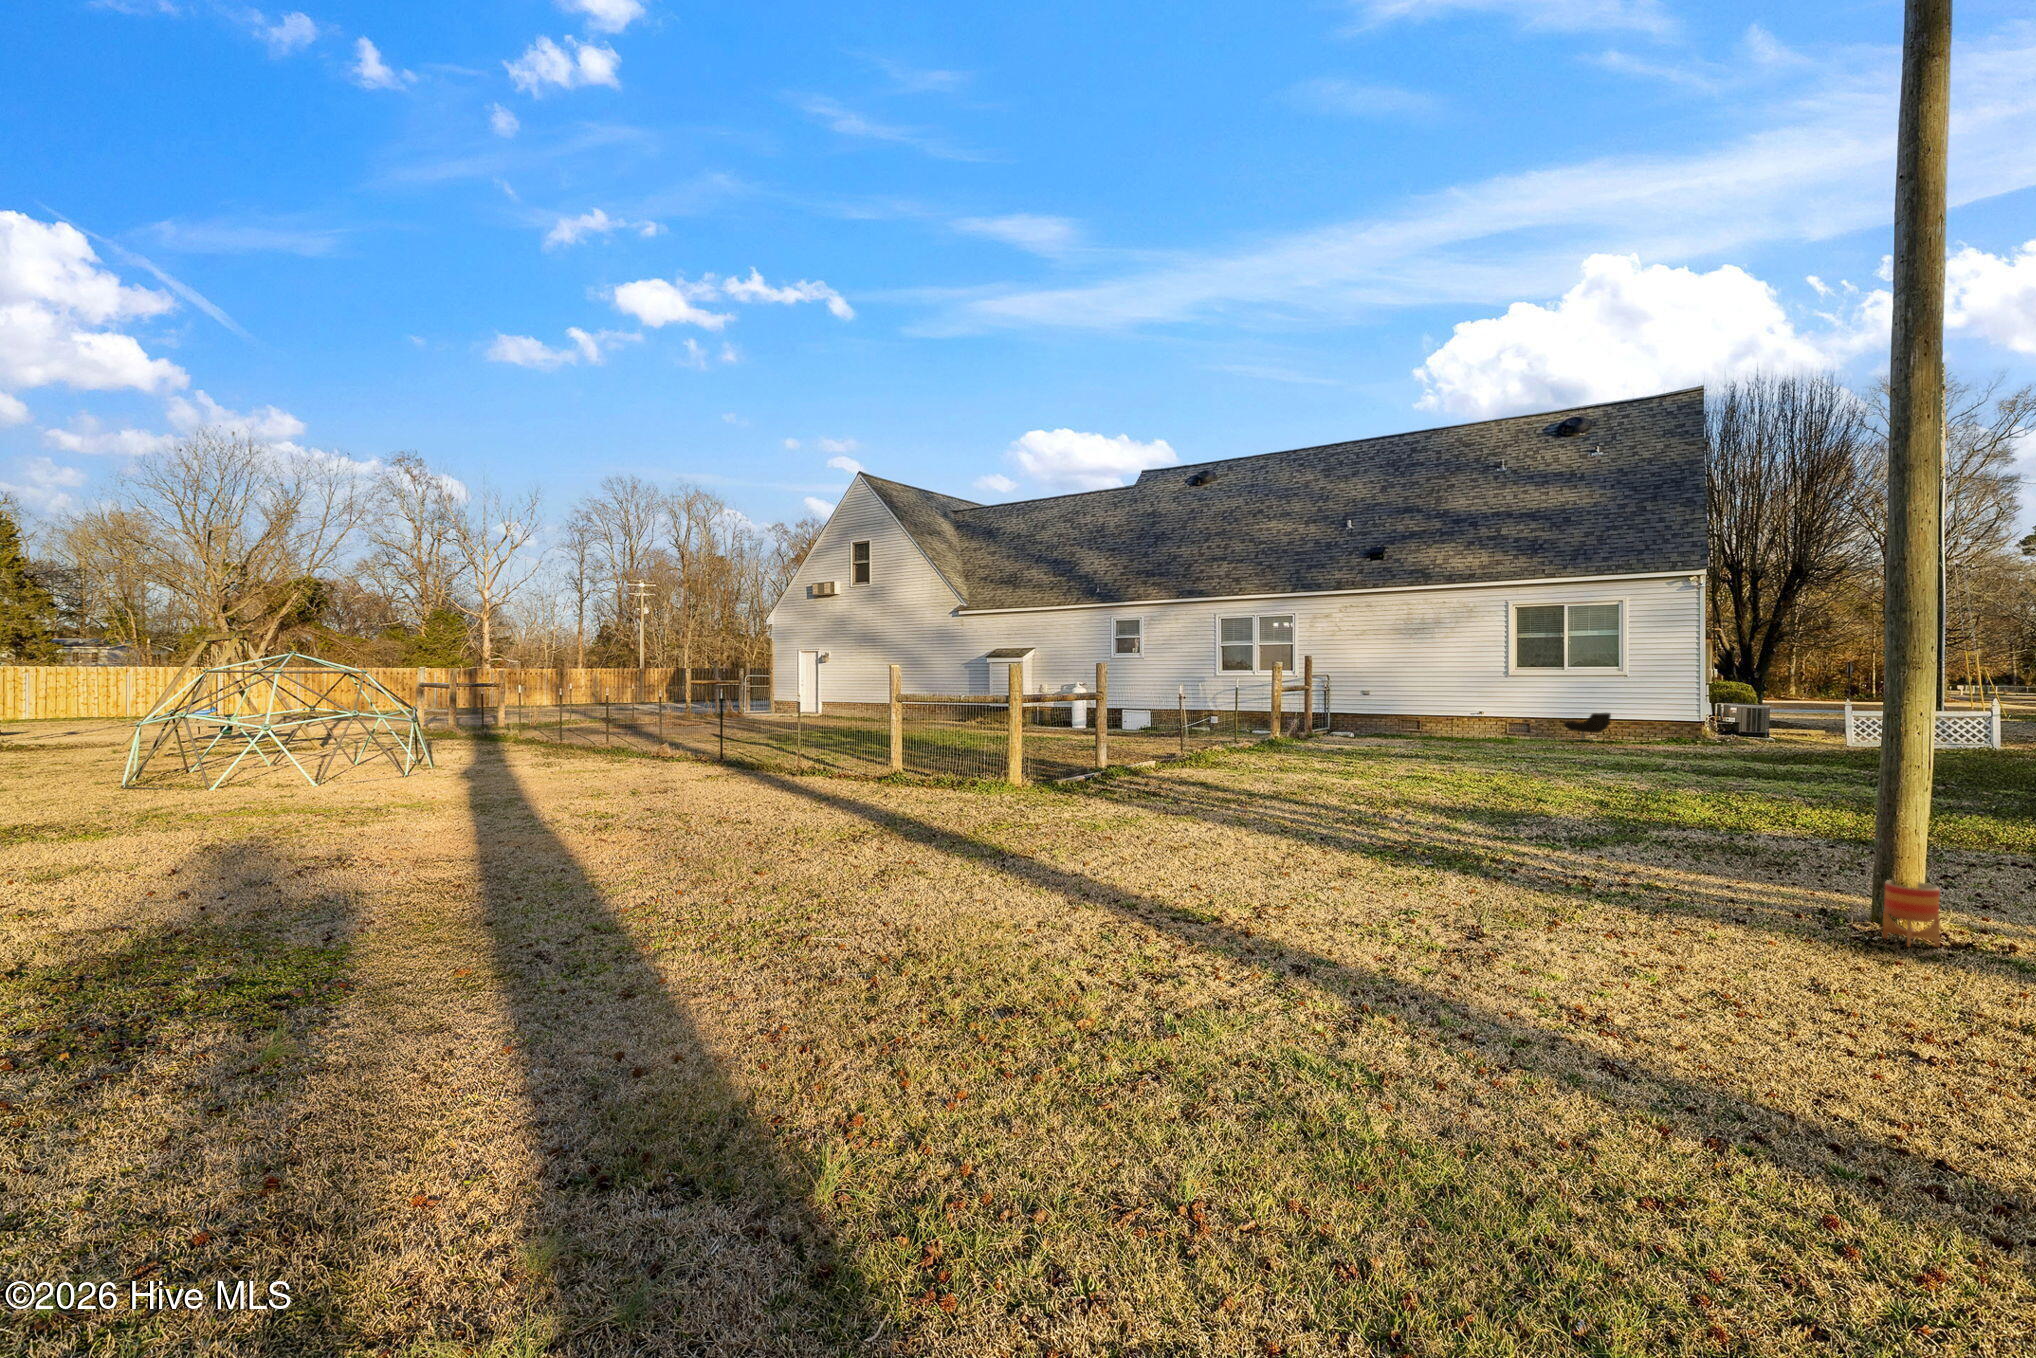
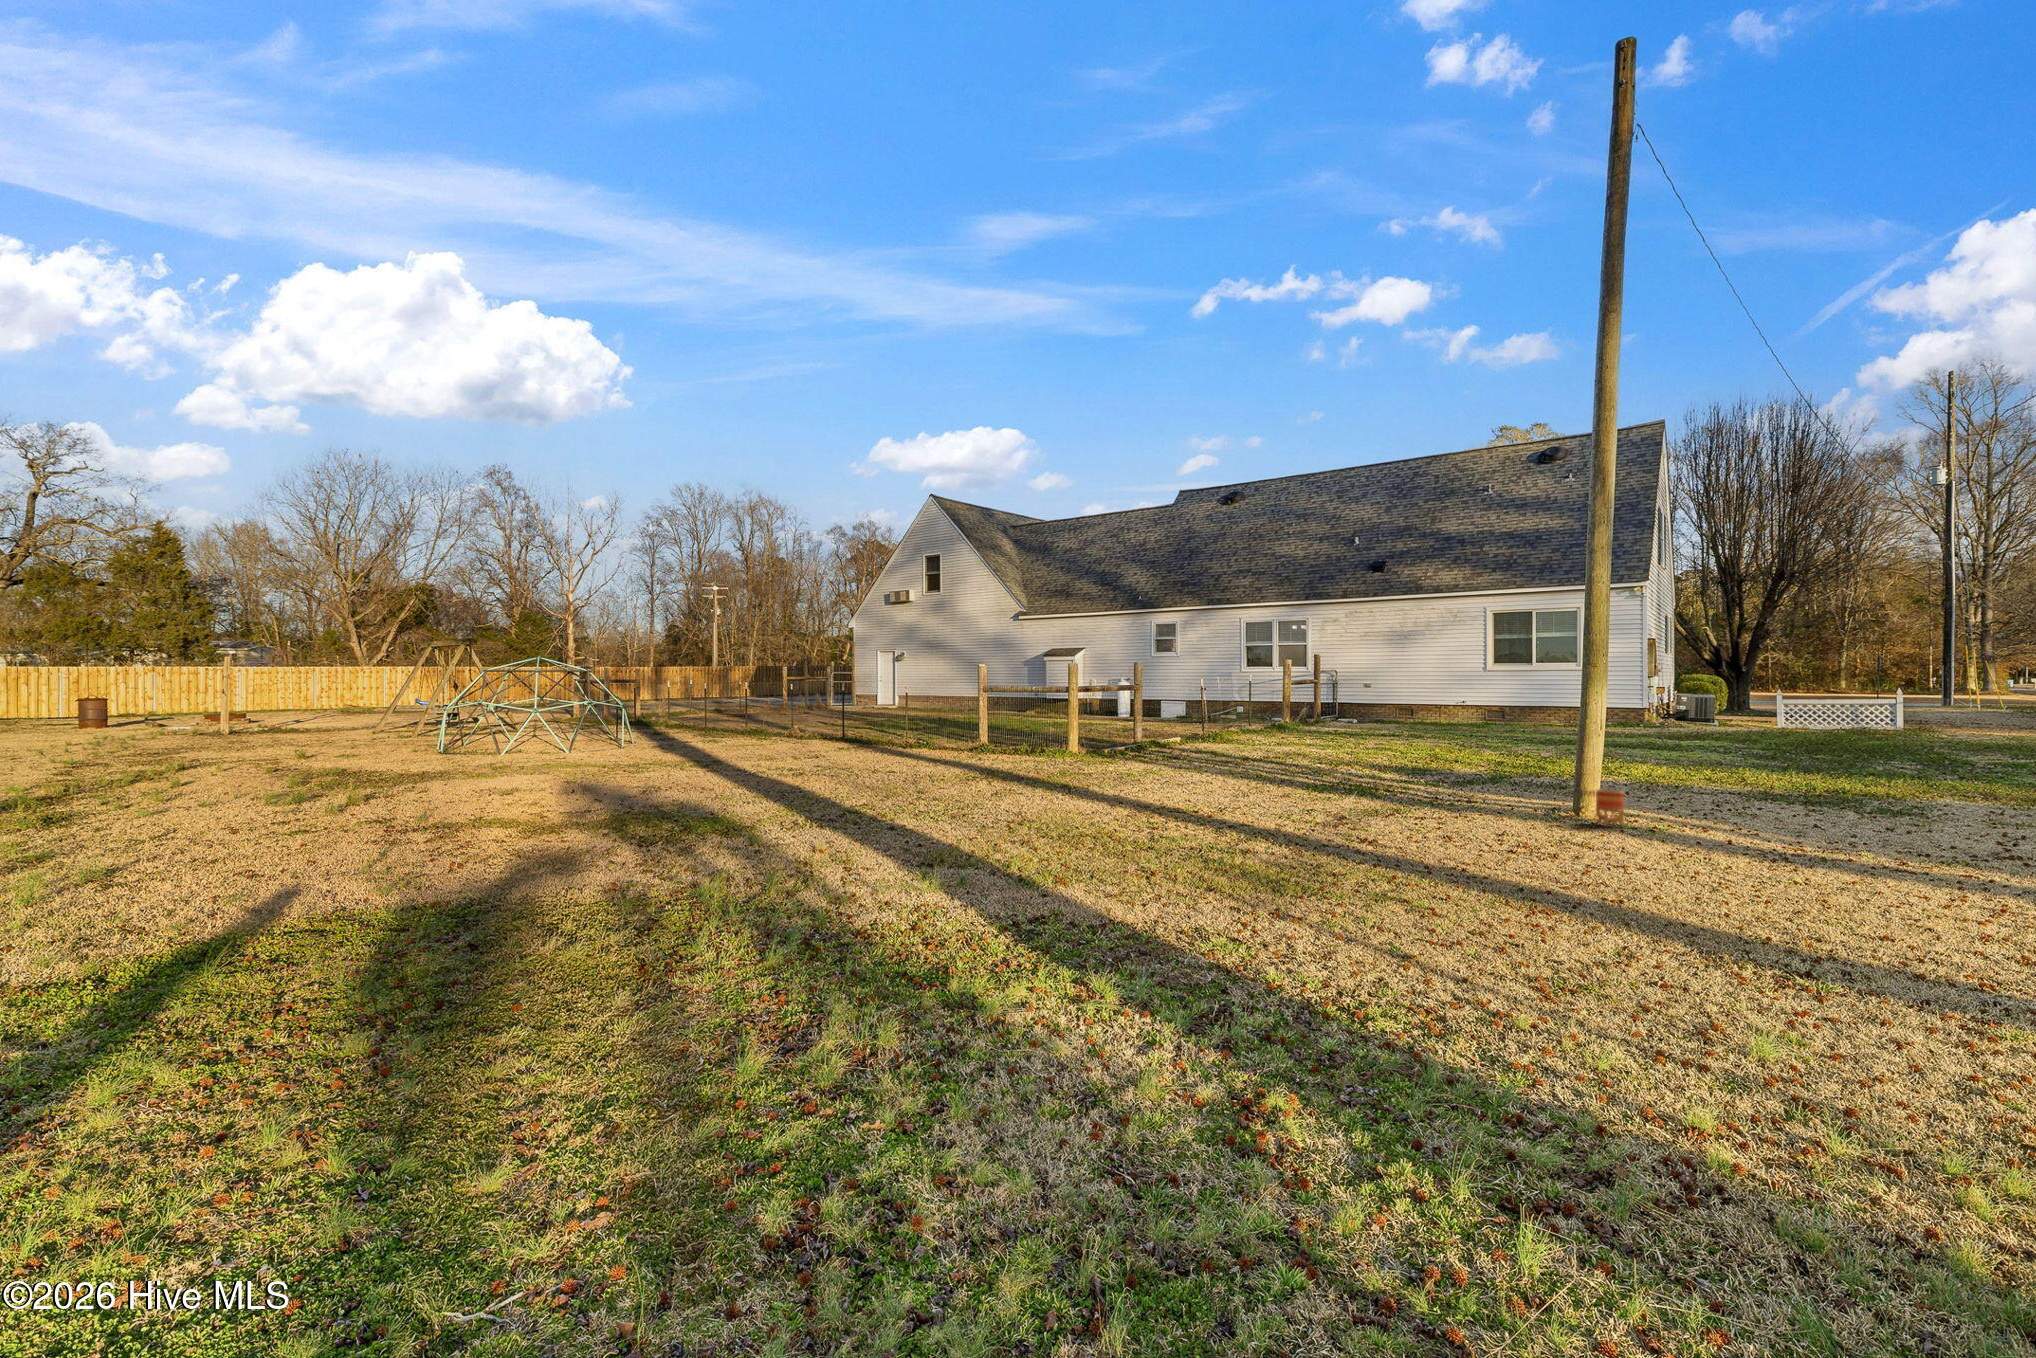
lounge chair: present [1564,713,1611,741] -> none [1531,701,1571,726]

